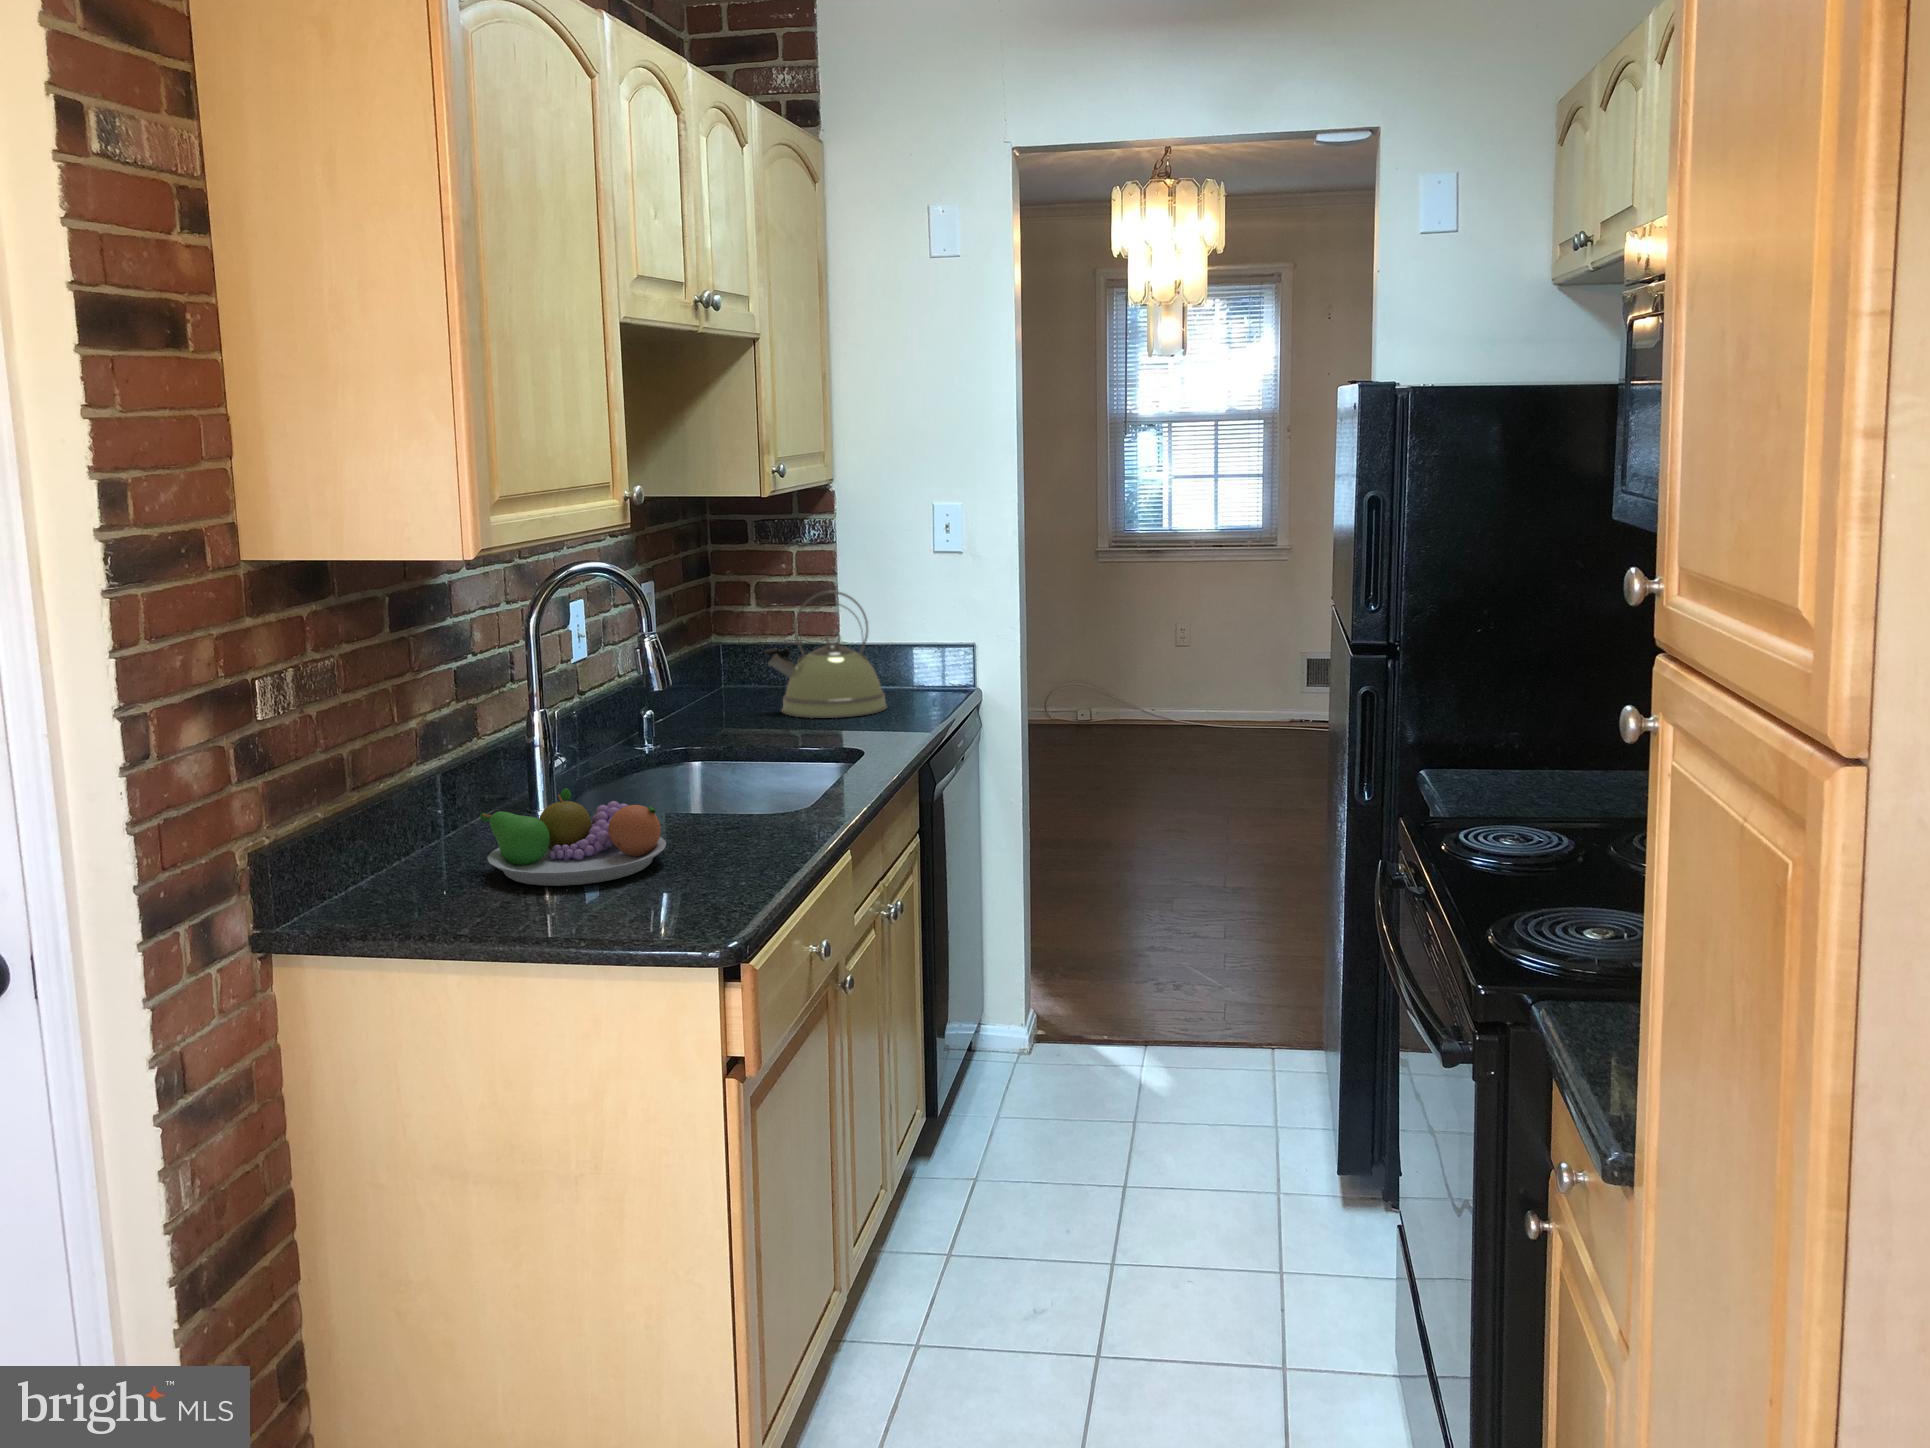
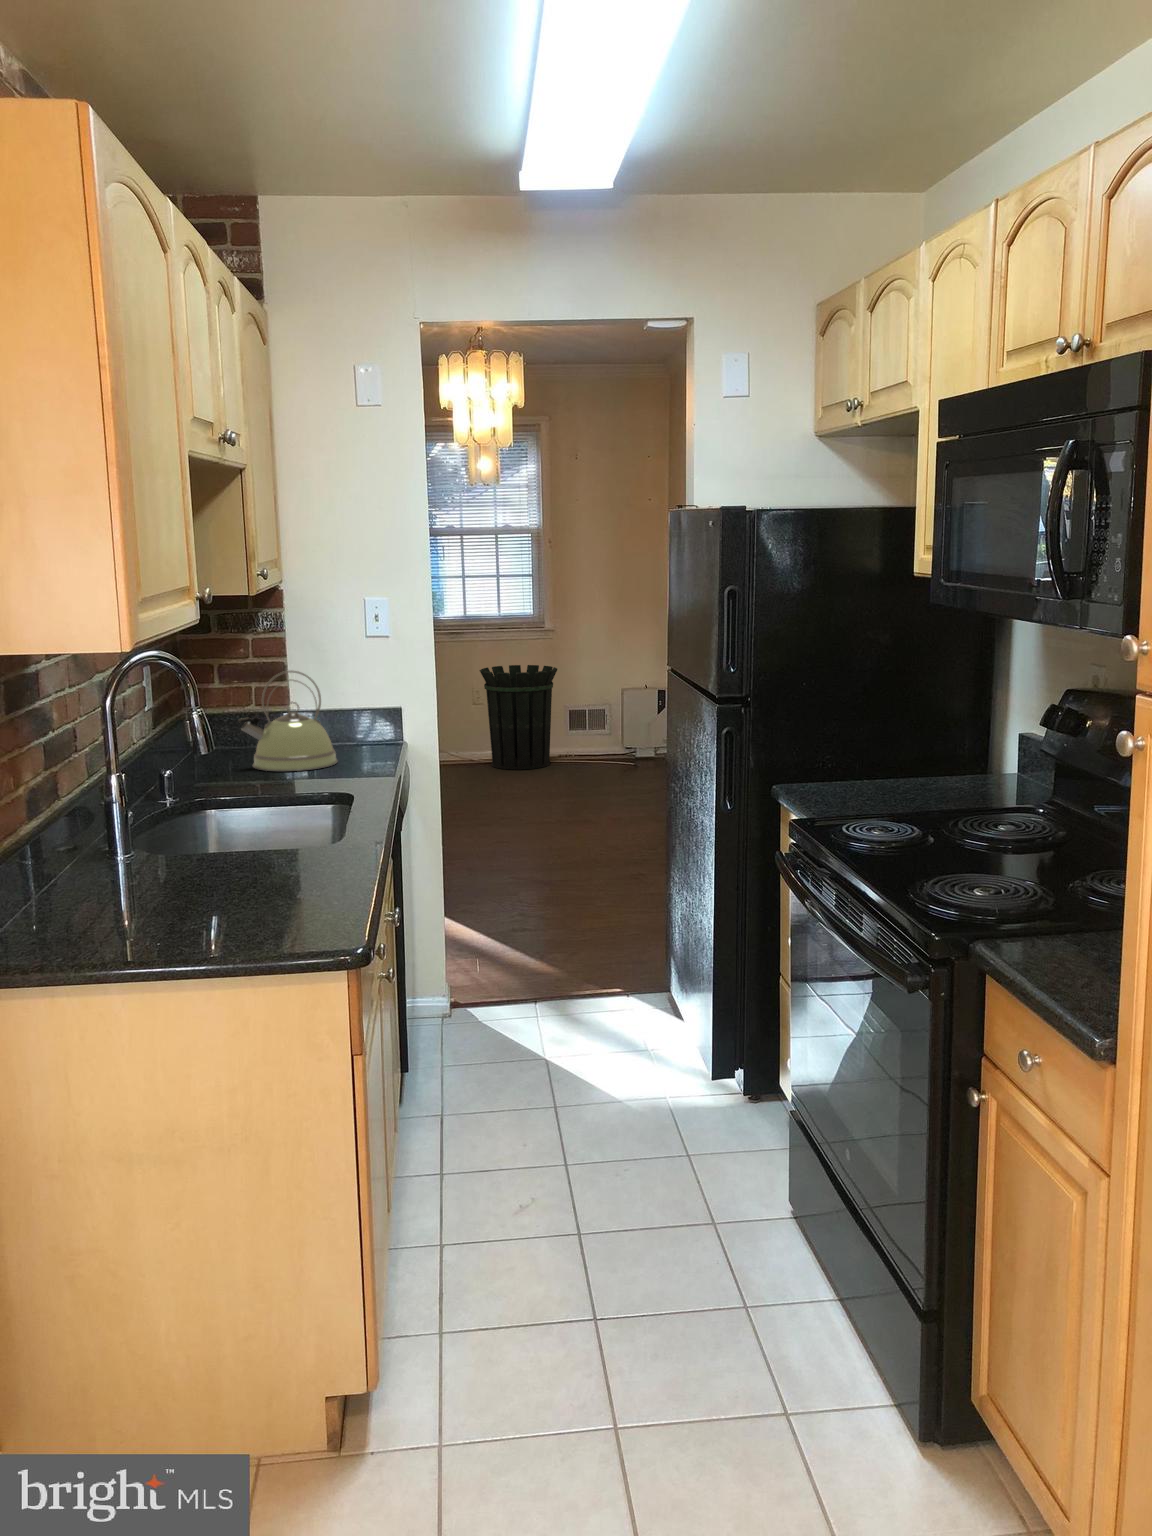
waste bin: none [1183,595,1288,733] -> present [480,665,557,770]
fruit bowl: present [480,788,666,886] -> none [94,837,254,916]

